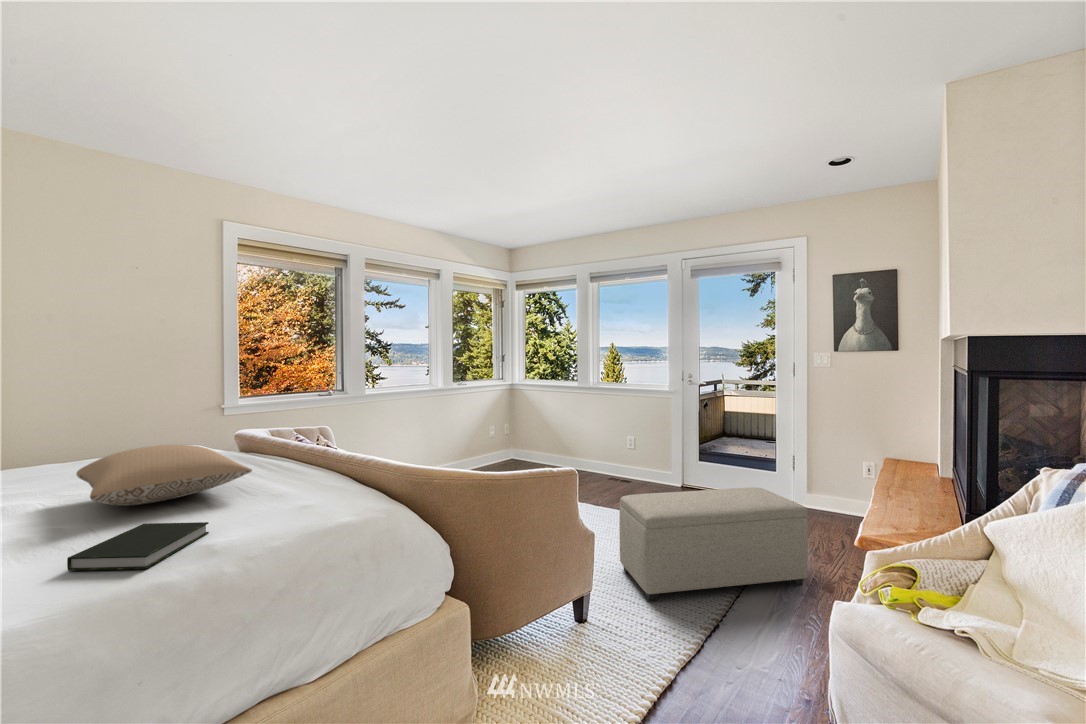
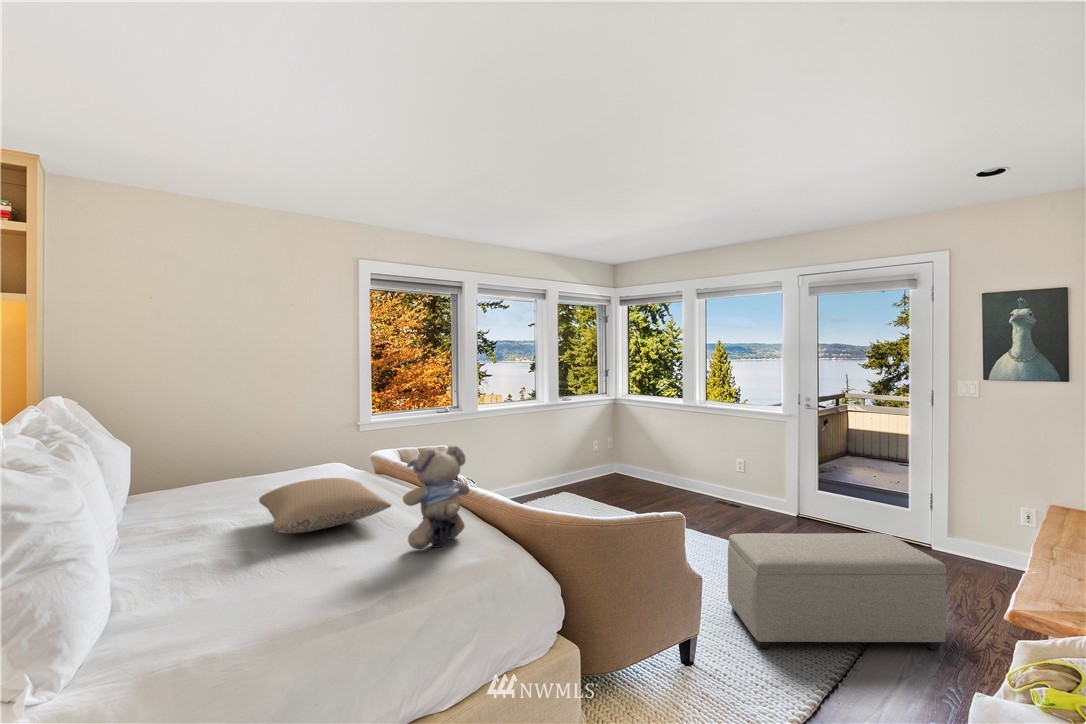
teddy bear: none [263,396,346,512] -> present [403,445,469,549]
book: present [67,522,209,571] -> none [264,555,362,602]

